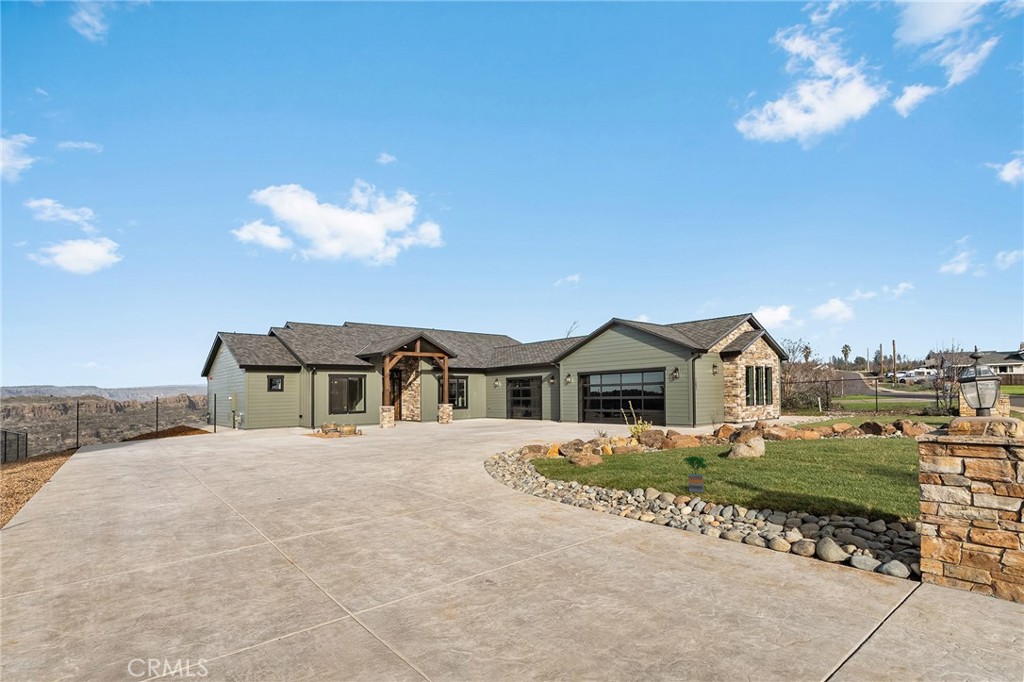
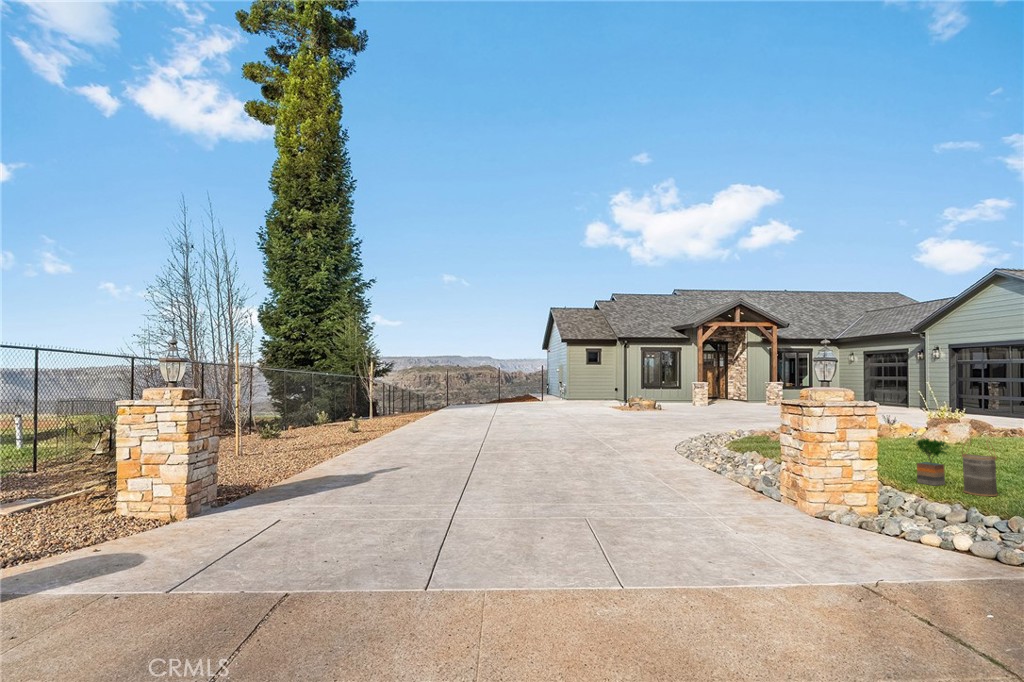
basket: none [723,454,746,497] -> present [962,440,998,496]

